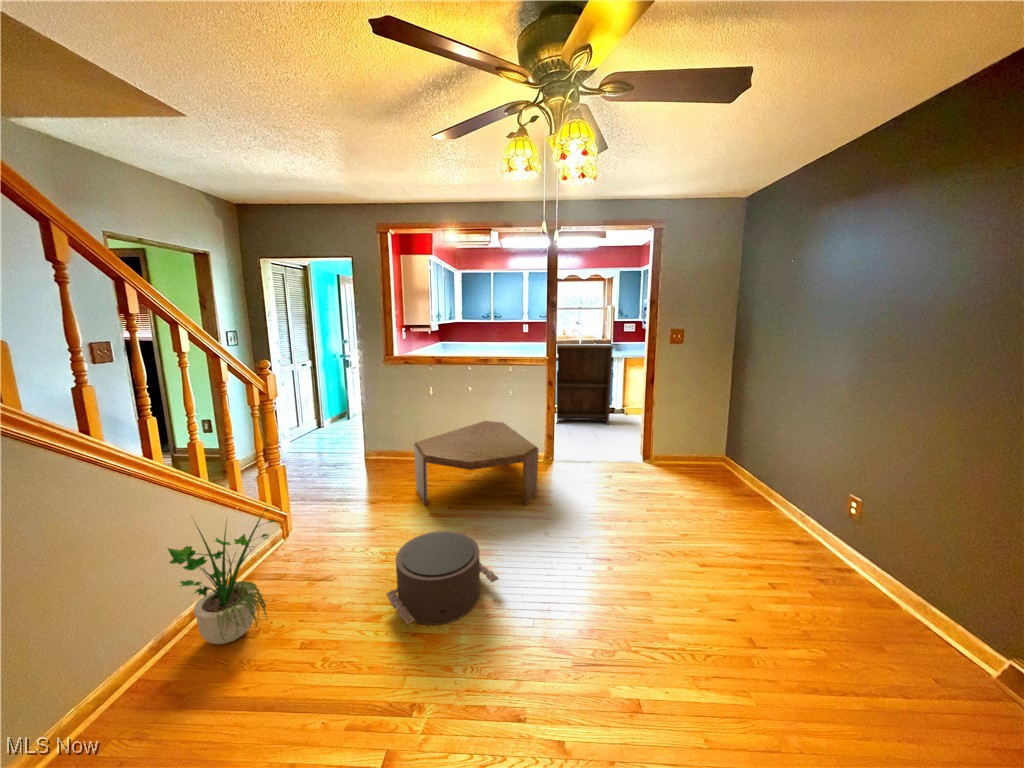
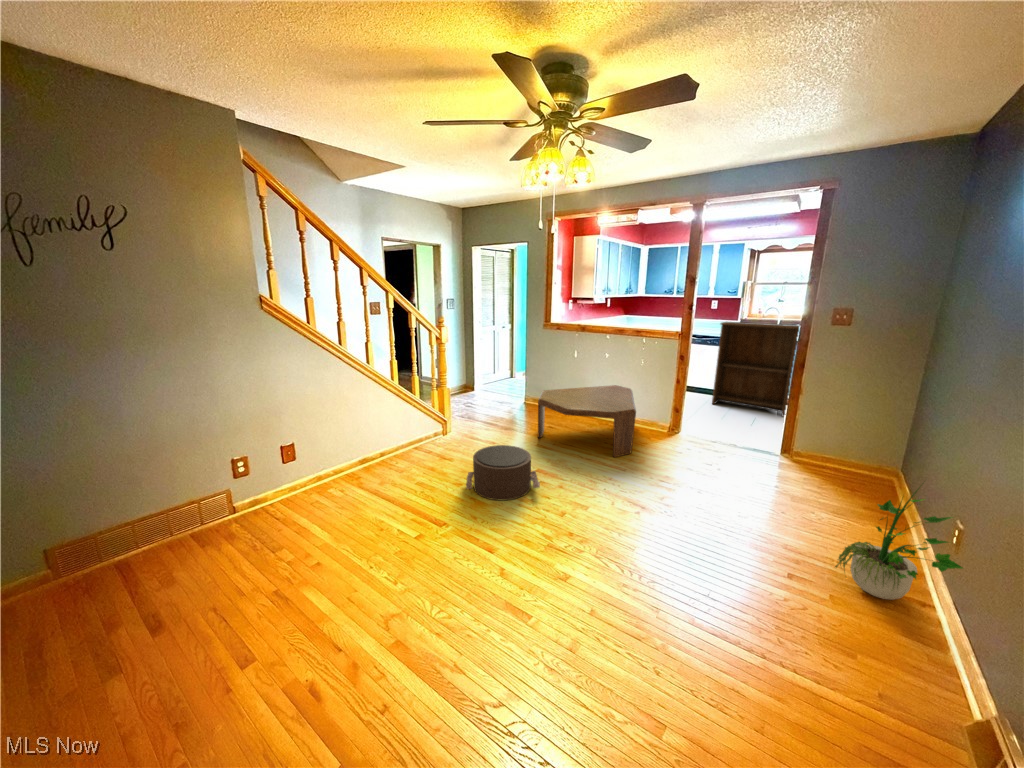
potted plant: present [167,509,274,644] -> present [835,490,963,600]

